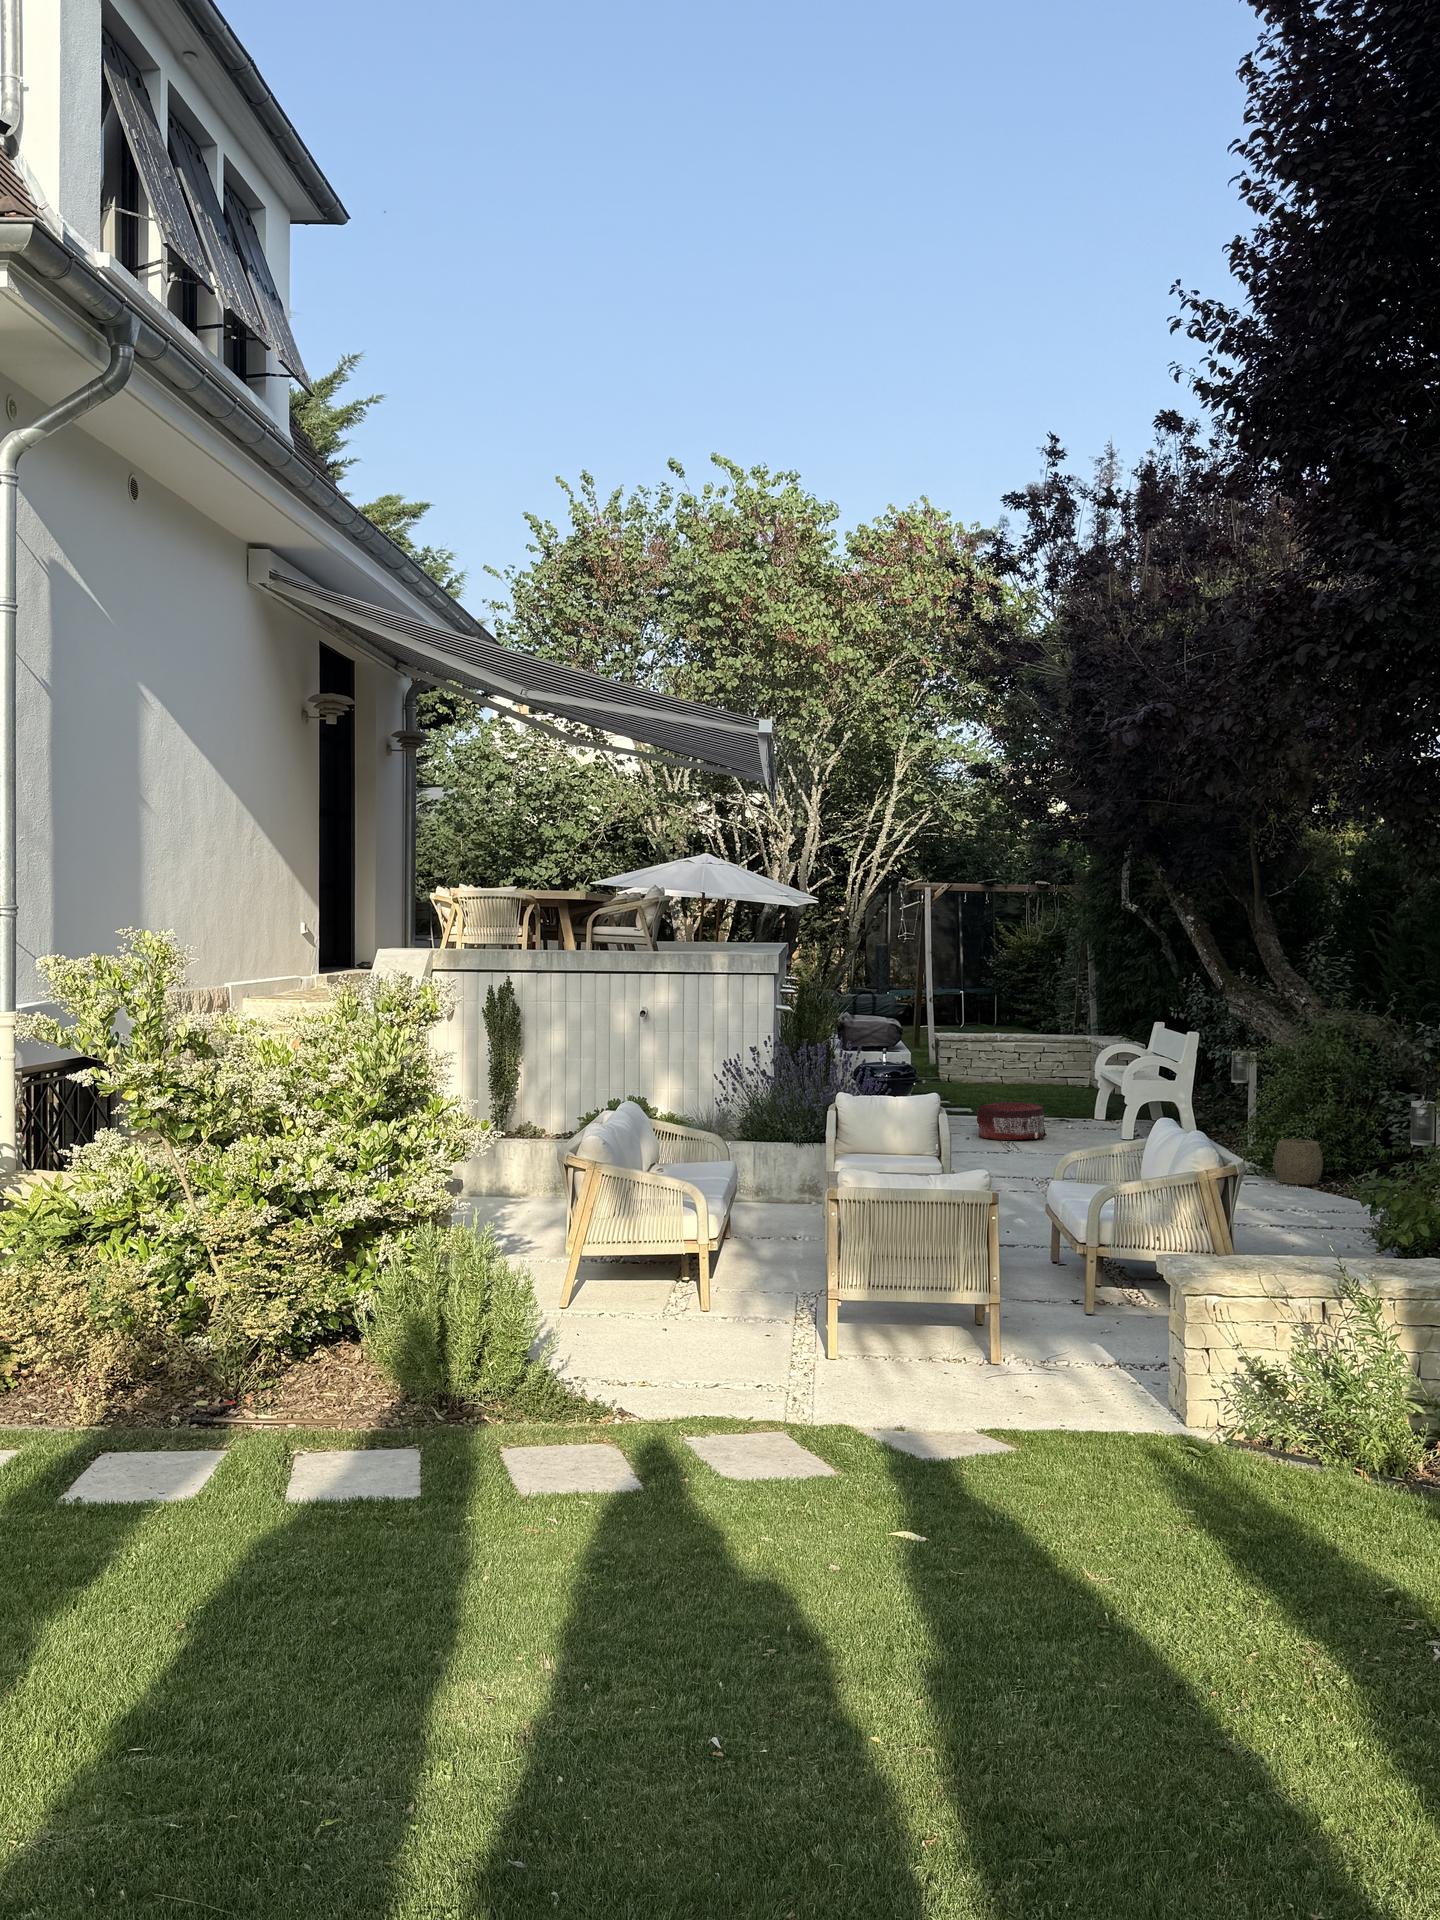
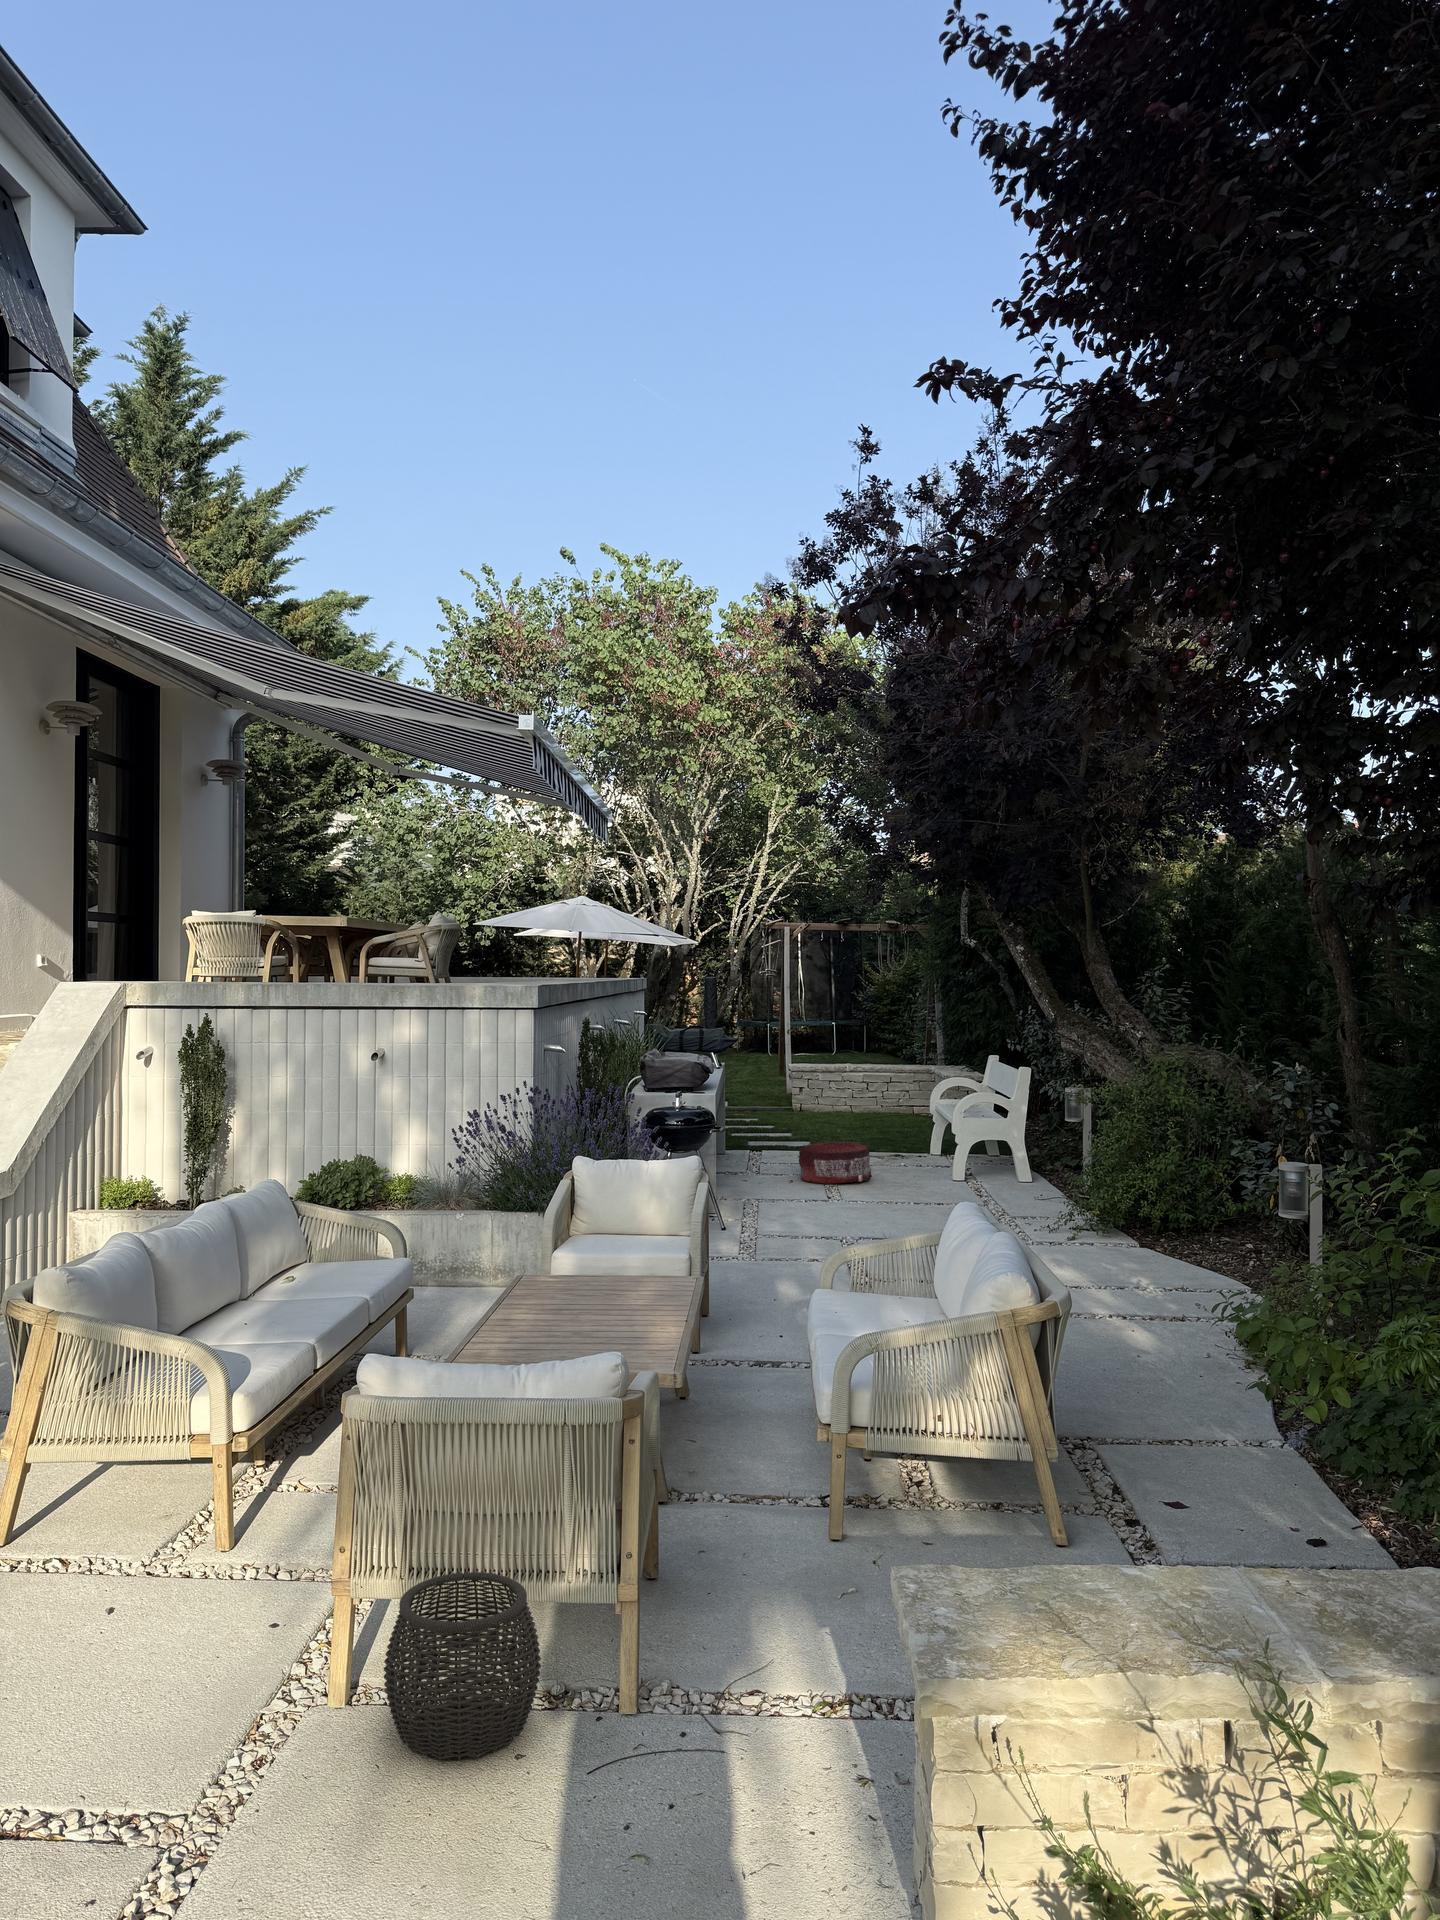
woven basket: present [1273,1139,1323,1185] -> present [384,1572,541,1760]

